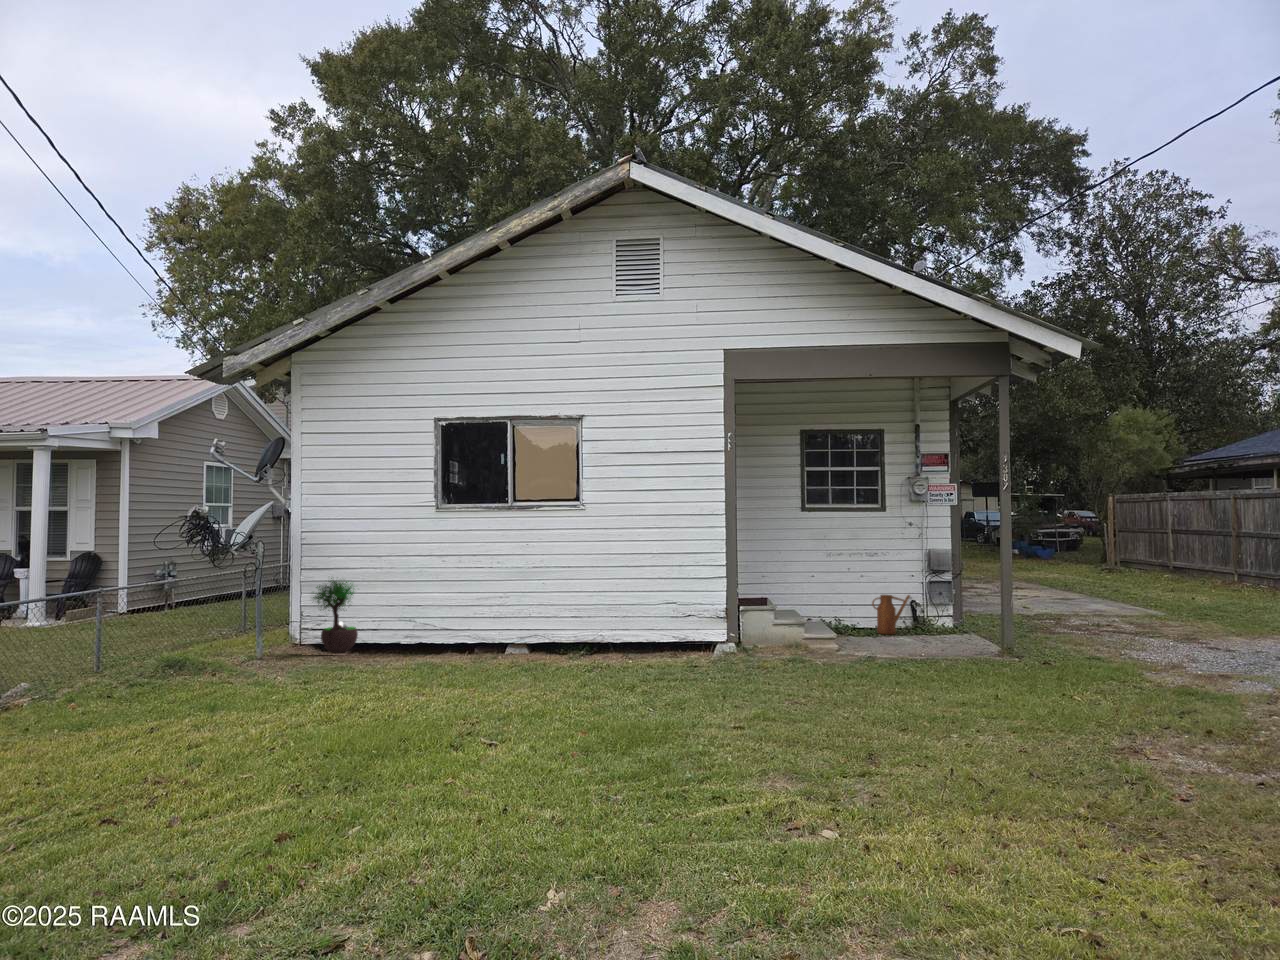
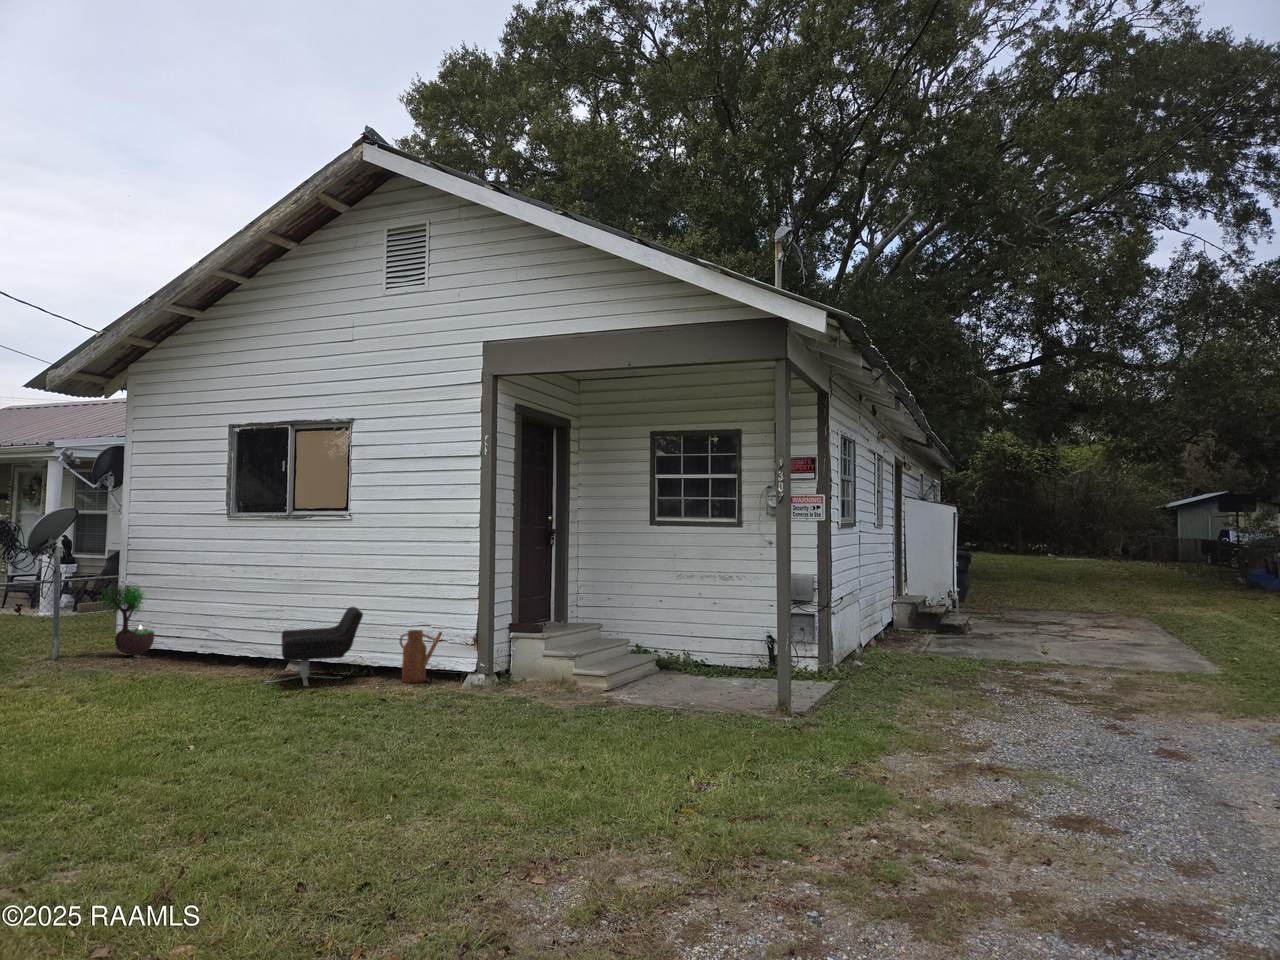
lounge chair: none [541,590,629,662] -> present [267,607,363,686]
watering can: present [872,595,910,635] -> present [400,630,442,683]

